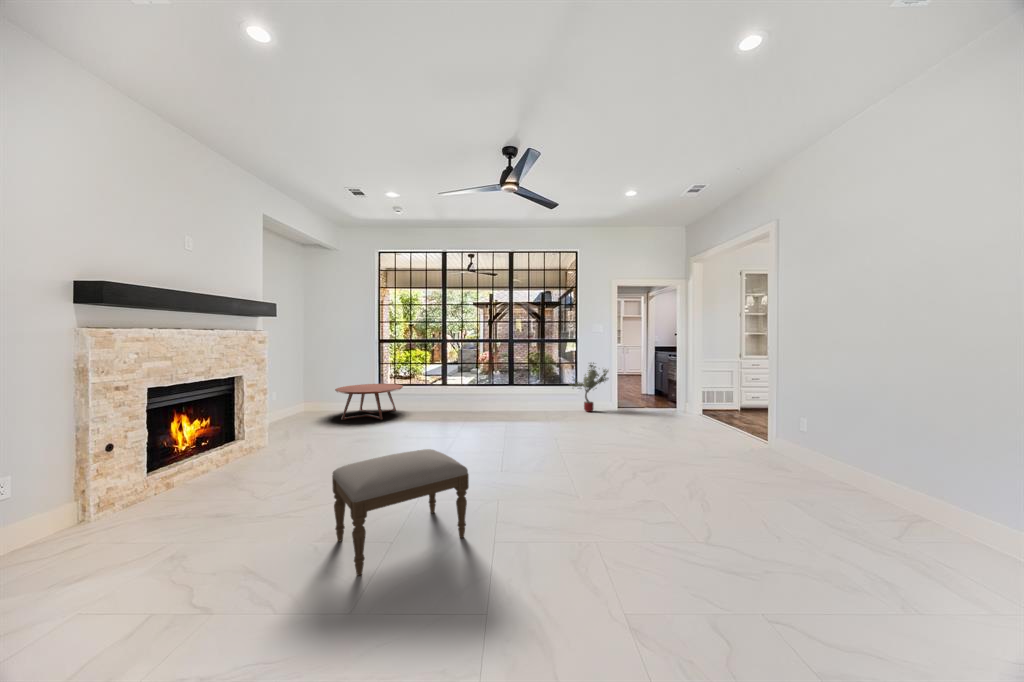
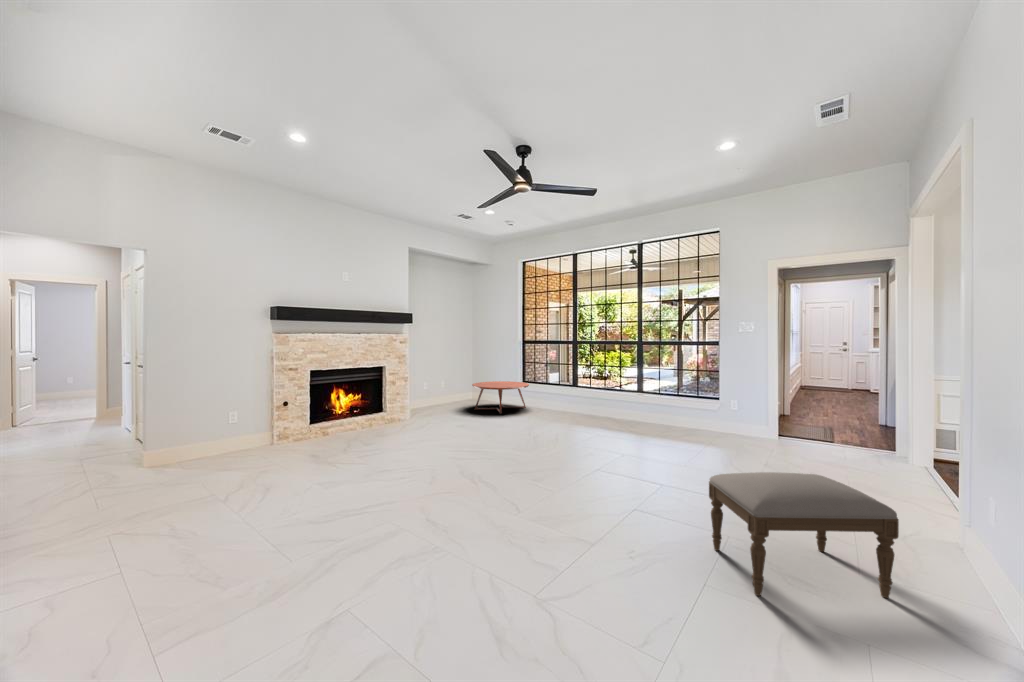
potted tree: present [570,363,608,412] -> none [694,374,752,438]
ottoman: present [332,449,469,575] -> present [709,472,899,598]

